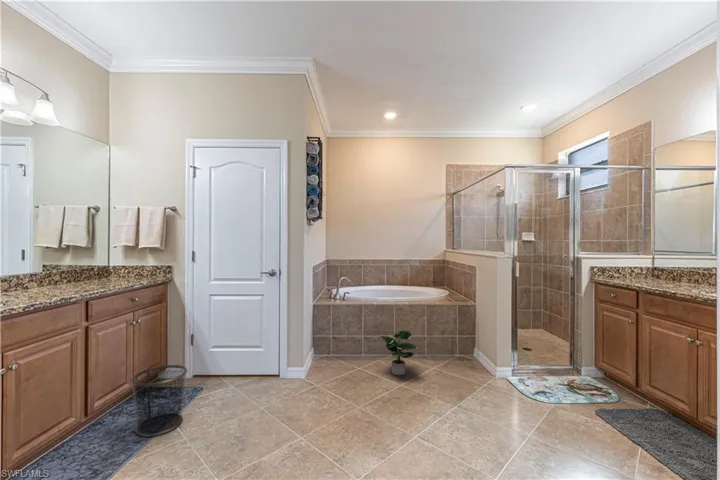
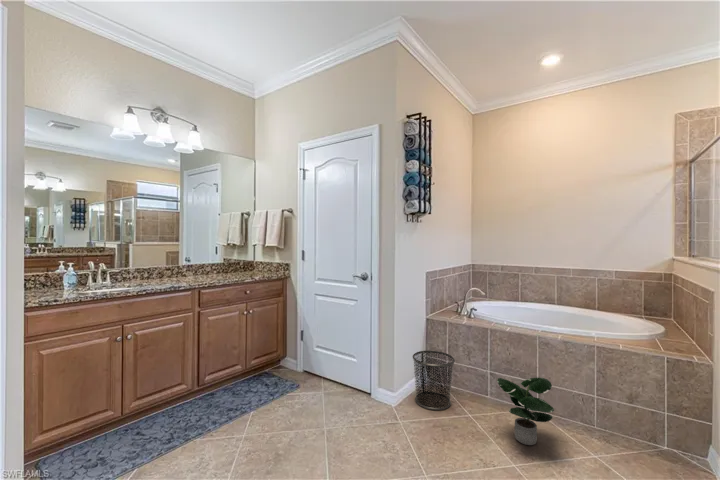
waste bin: present [131,365,187,436] -> present [413,350,455,410]

